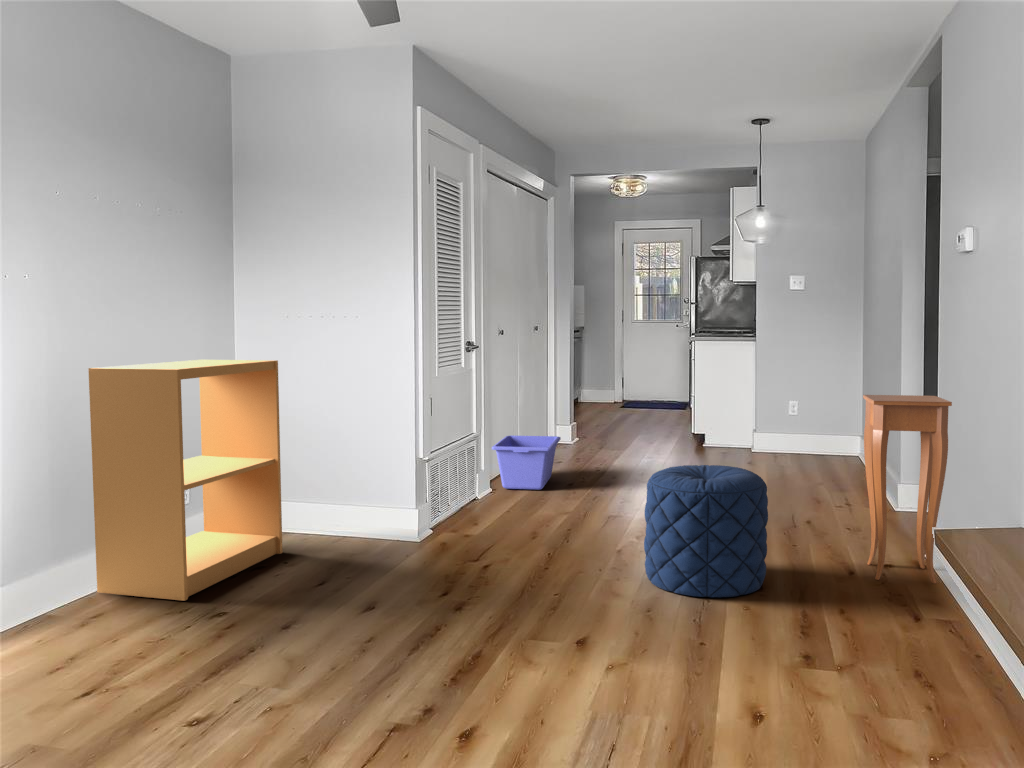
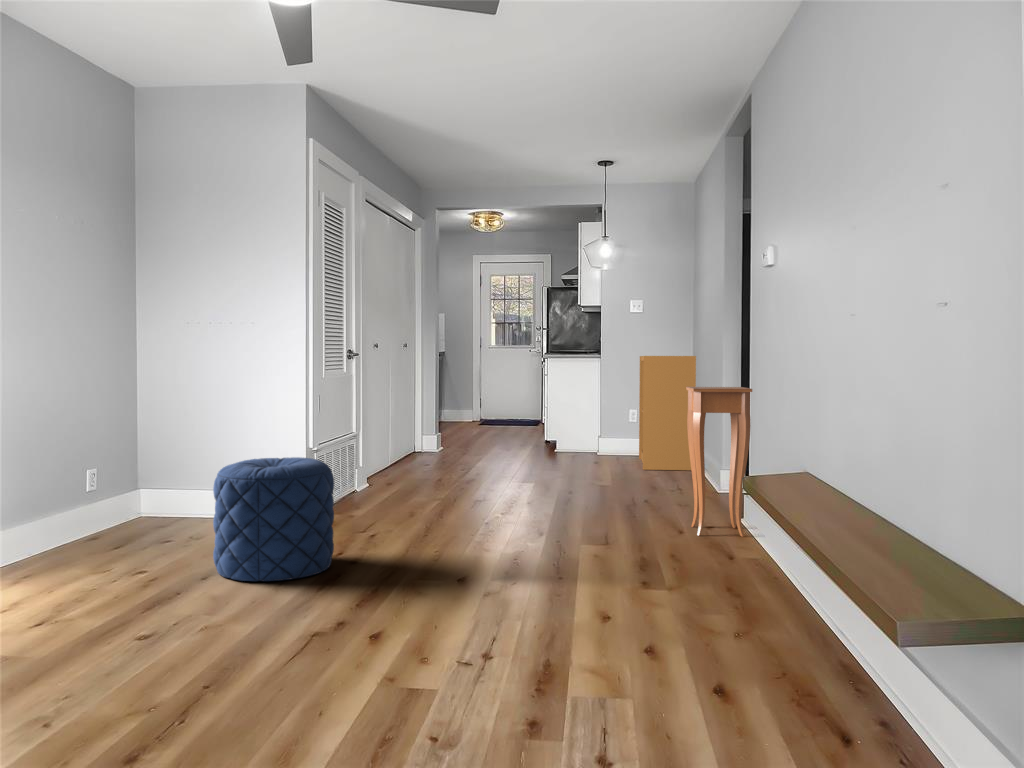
bookshelf: present [88,360,282,601] -> present [639,356,696,470]
storage bin: present [492,436,561,490] -> none [369,439,430,485]
pouf: present [644,465,768,597] -> present [213,457,334,581]

